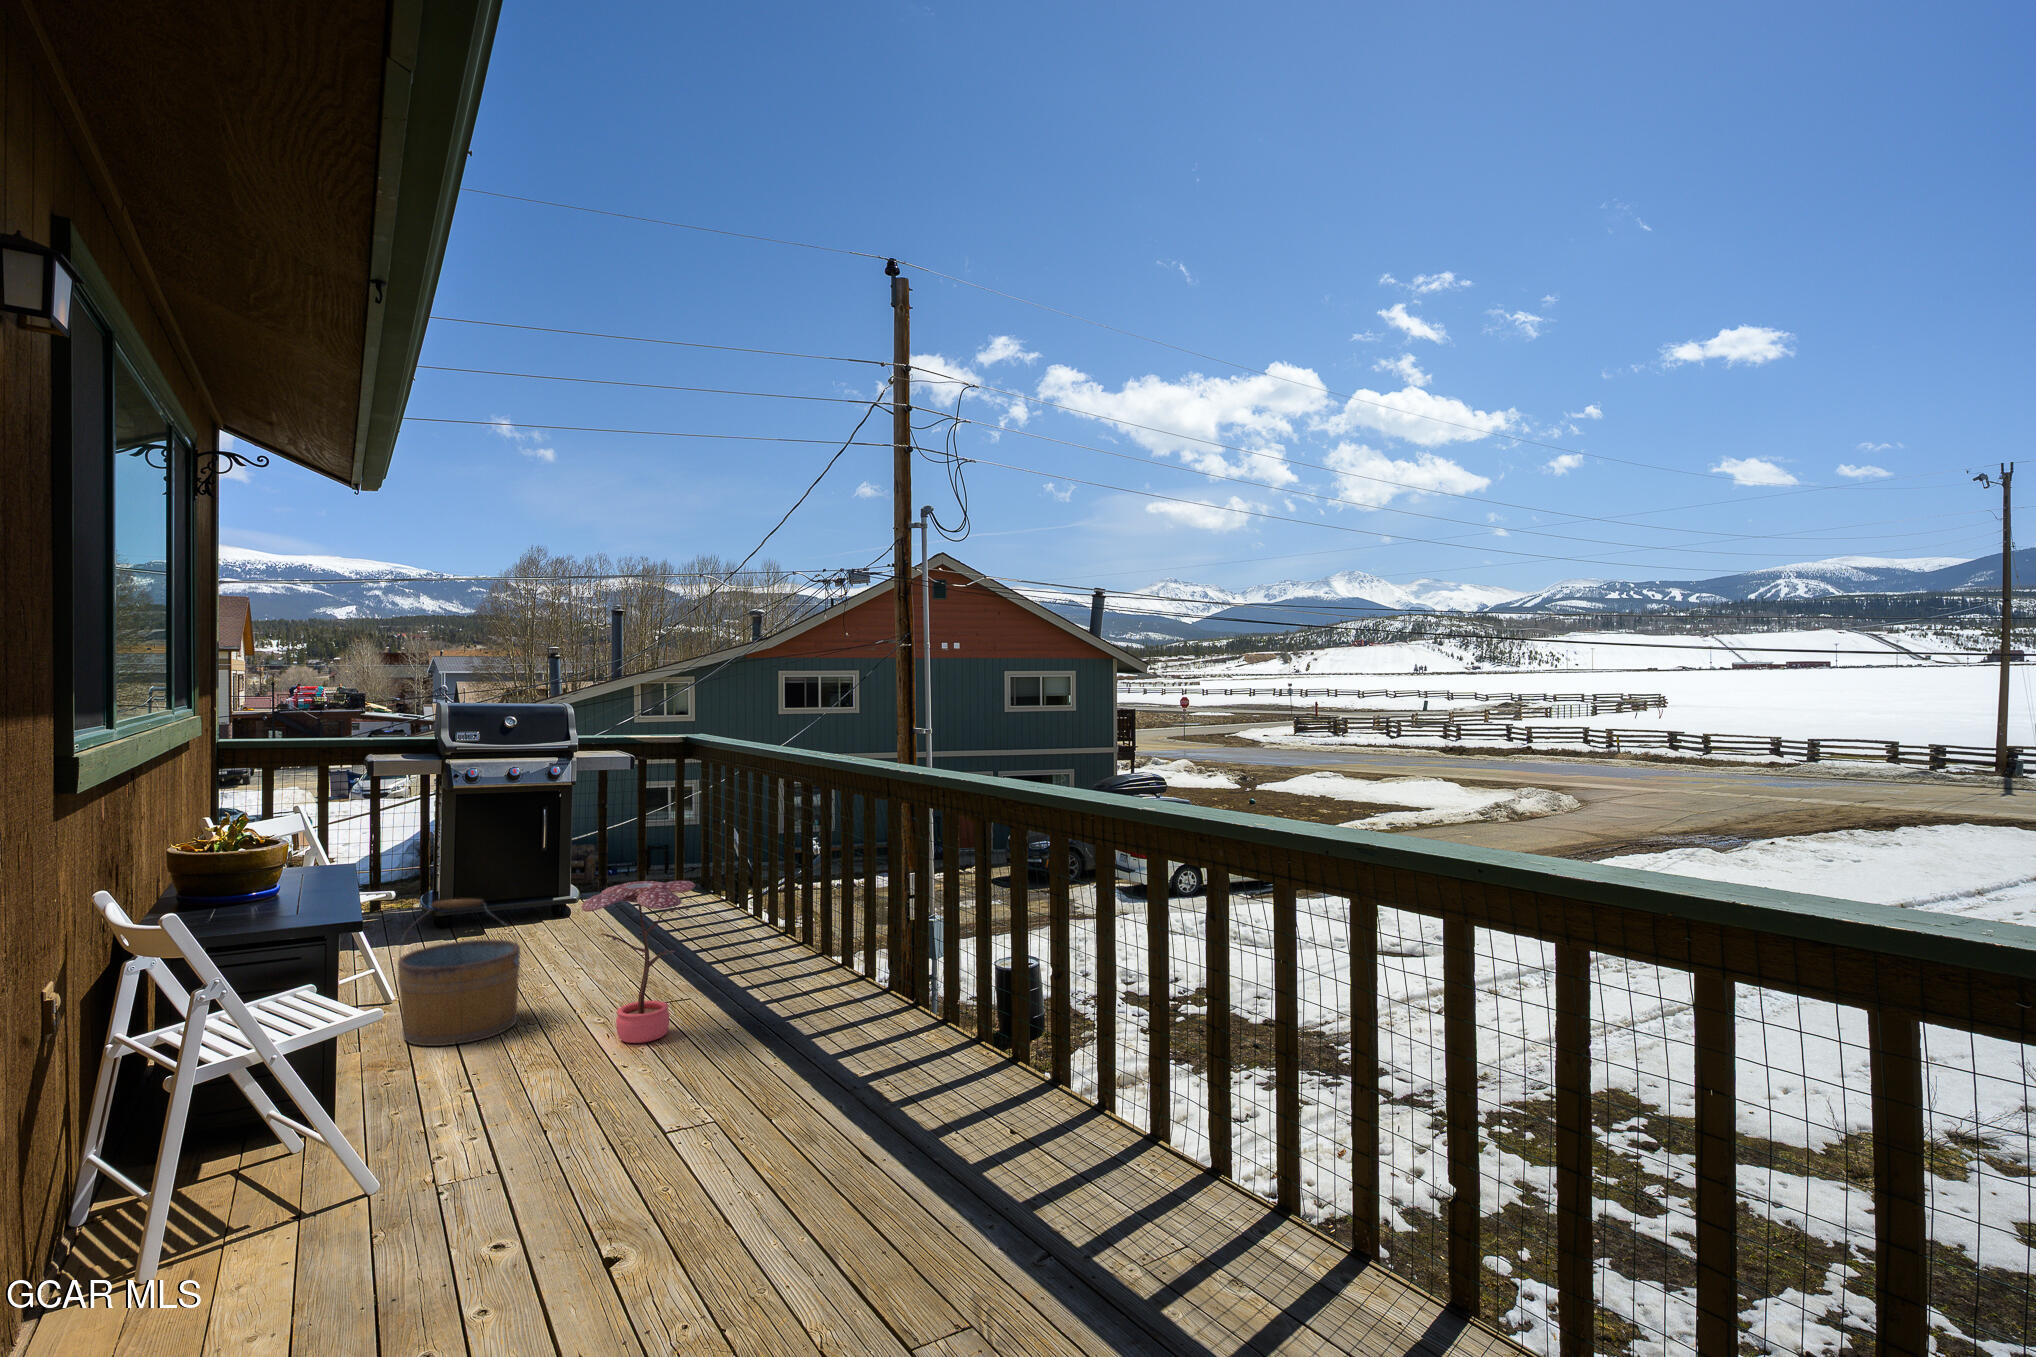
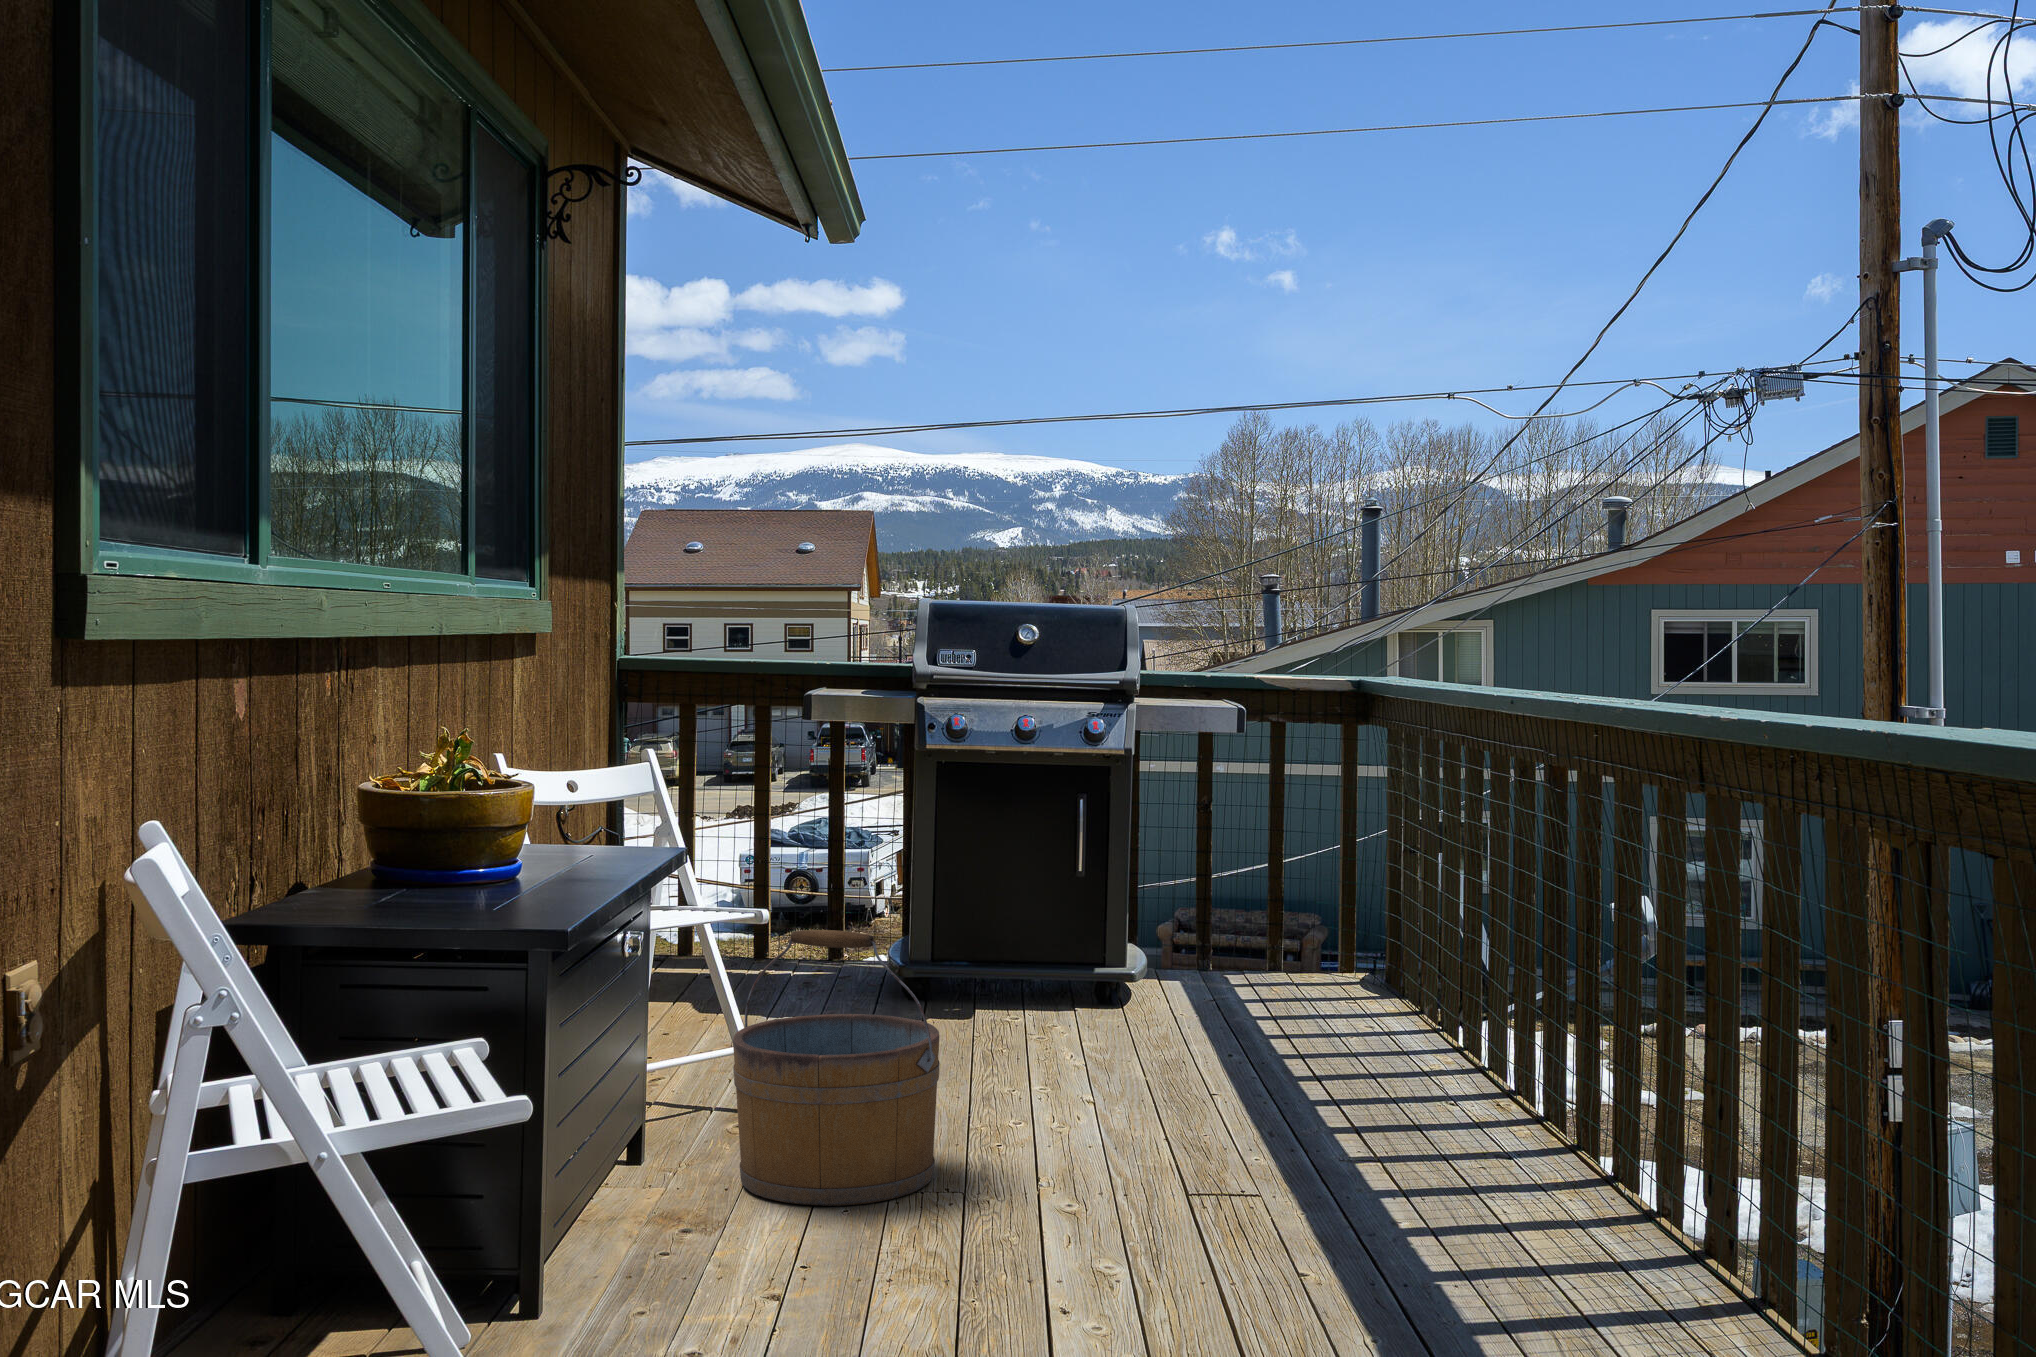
potted plant: present [581,881,695,1043] -> none [1006,927,1247,1269]

